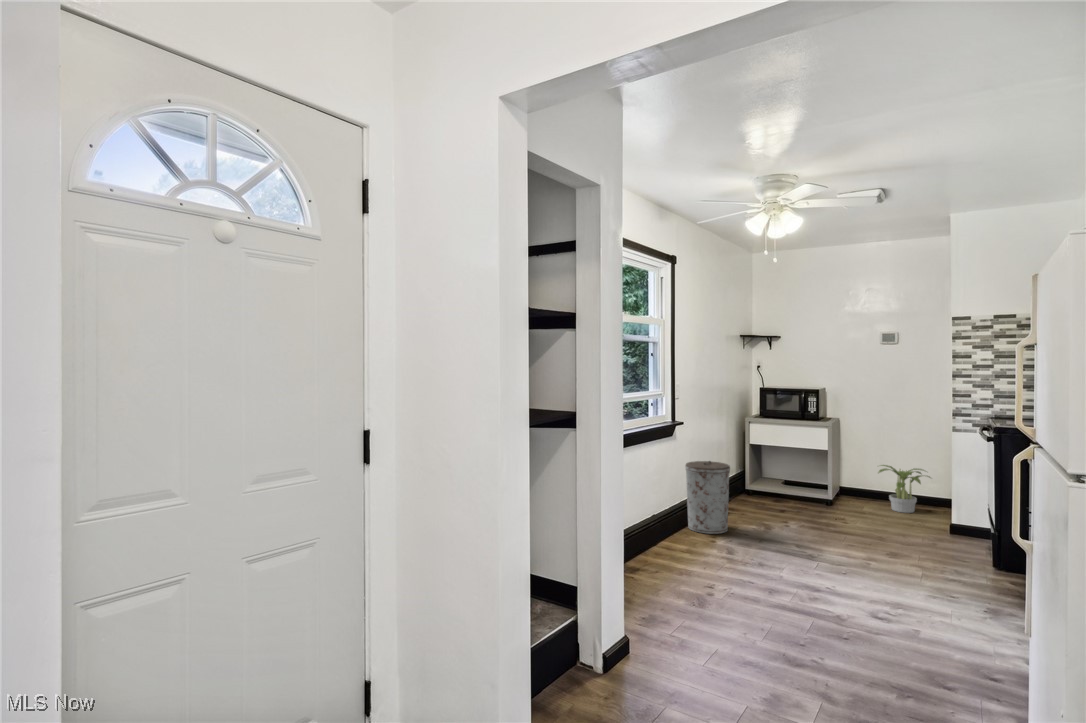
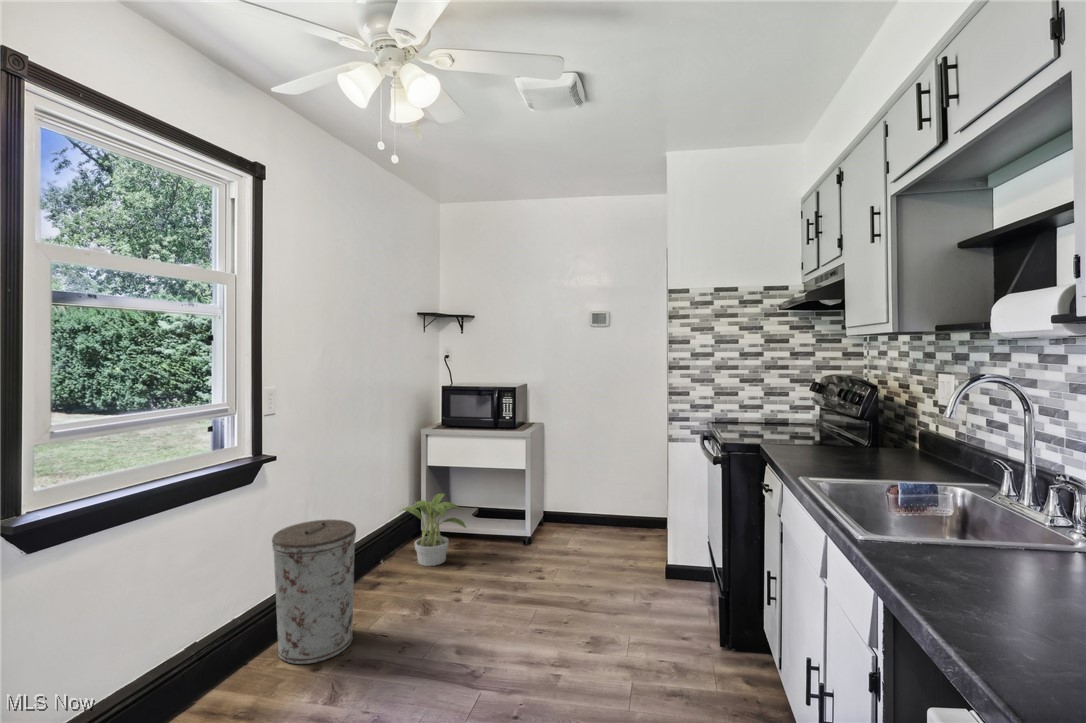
potted plant: present [879,465,930,513] -> present [402,494,466,566]

